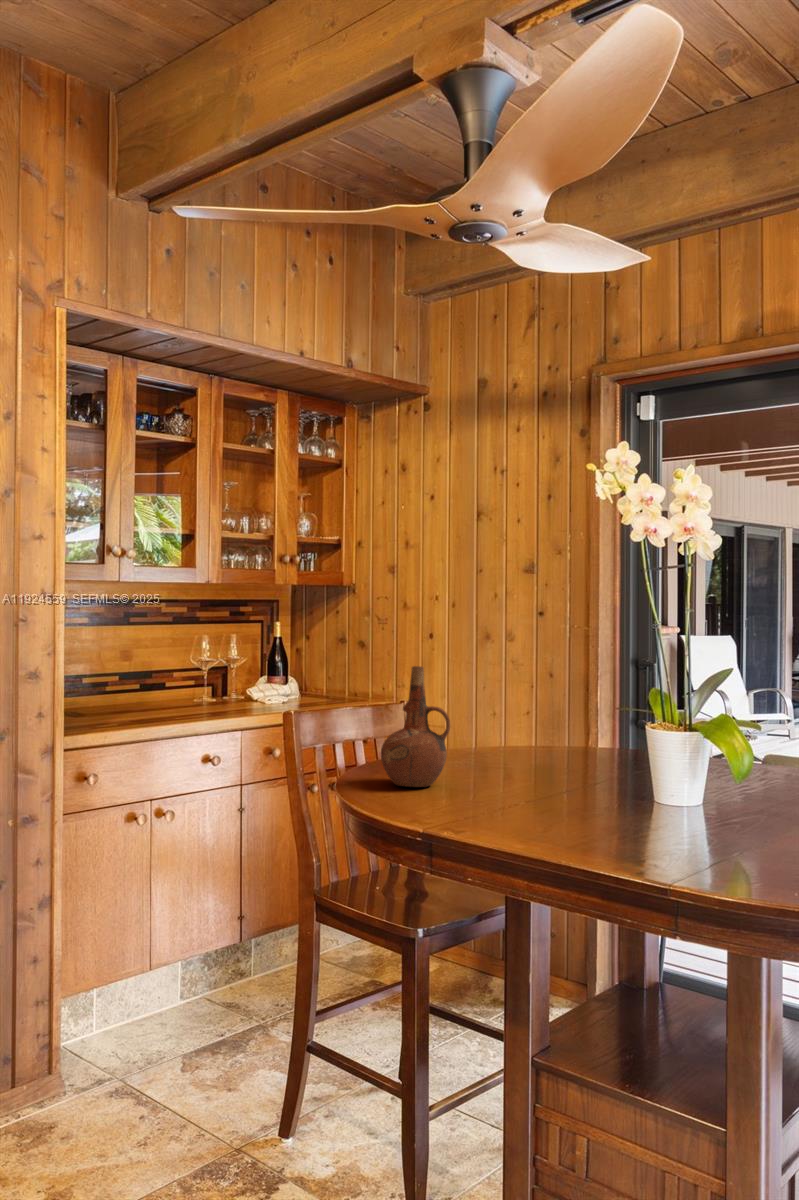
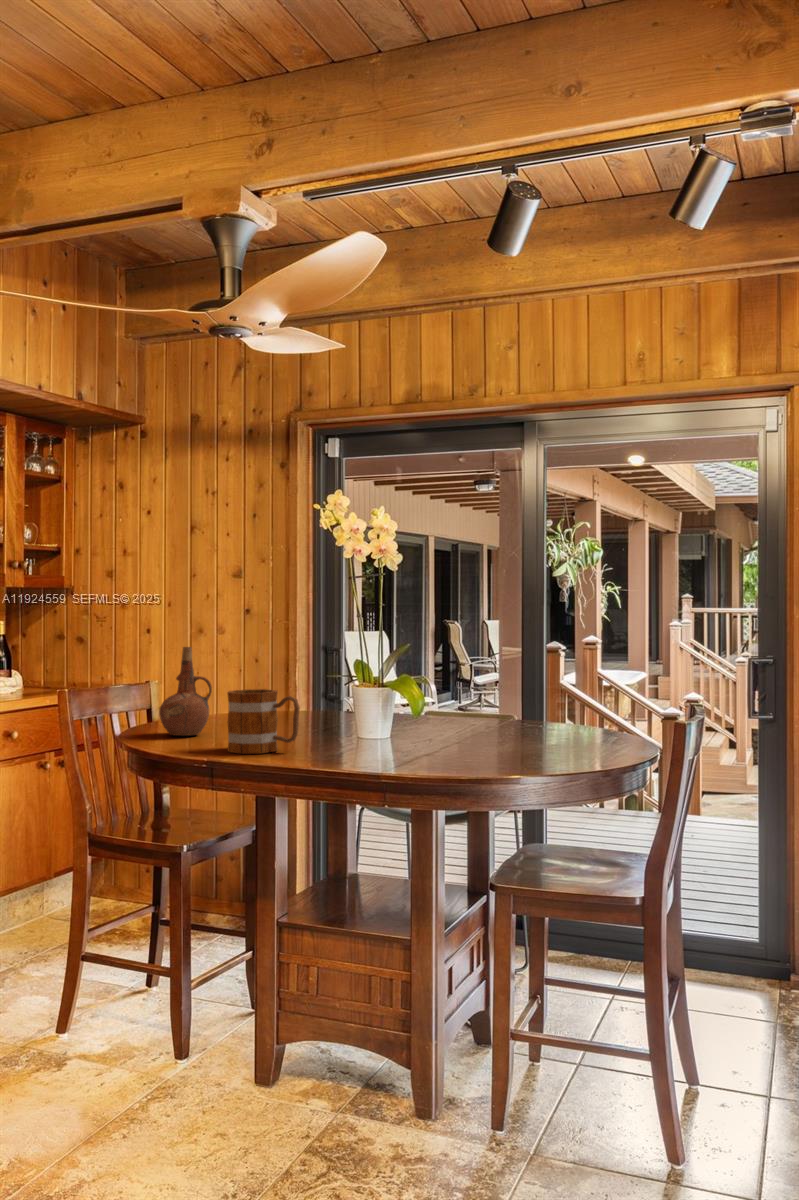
mug: none [448,733,552,832] -> present [228,689,300,754]

